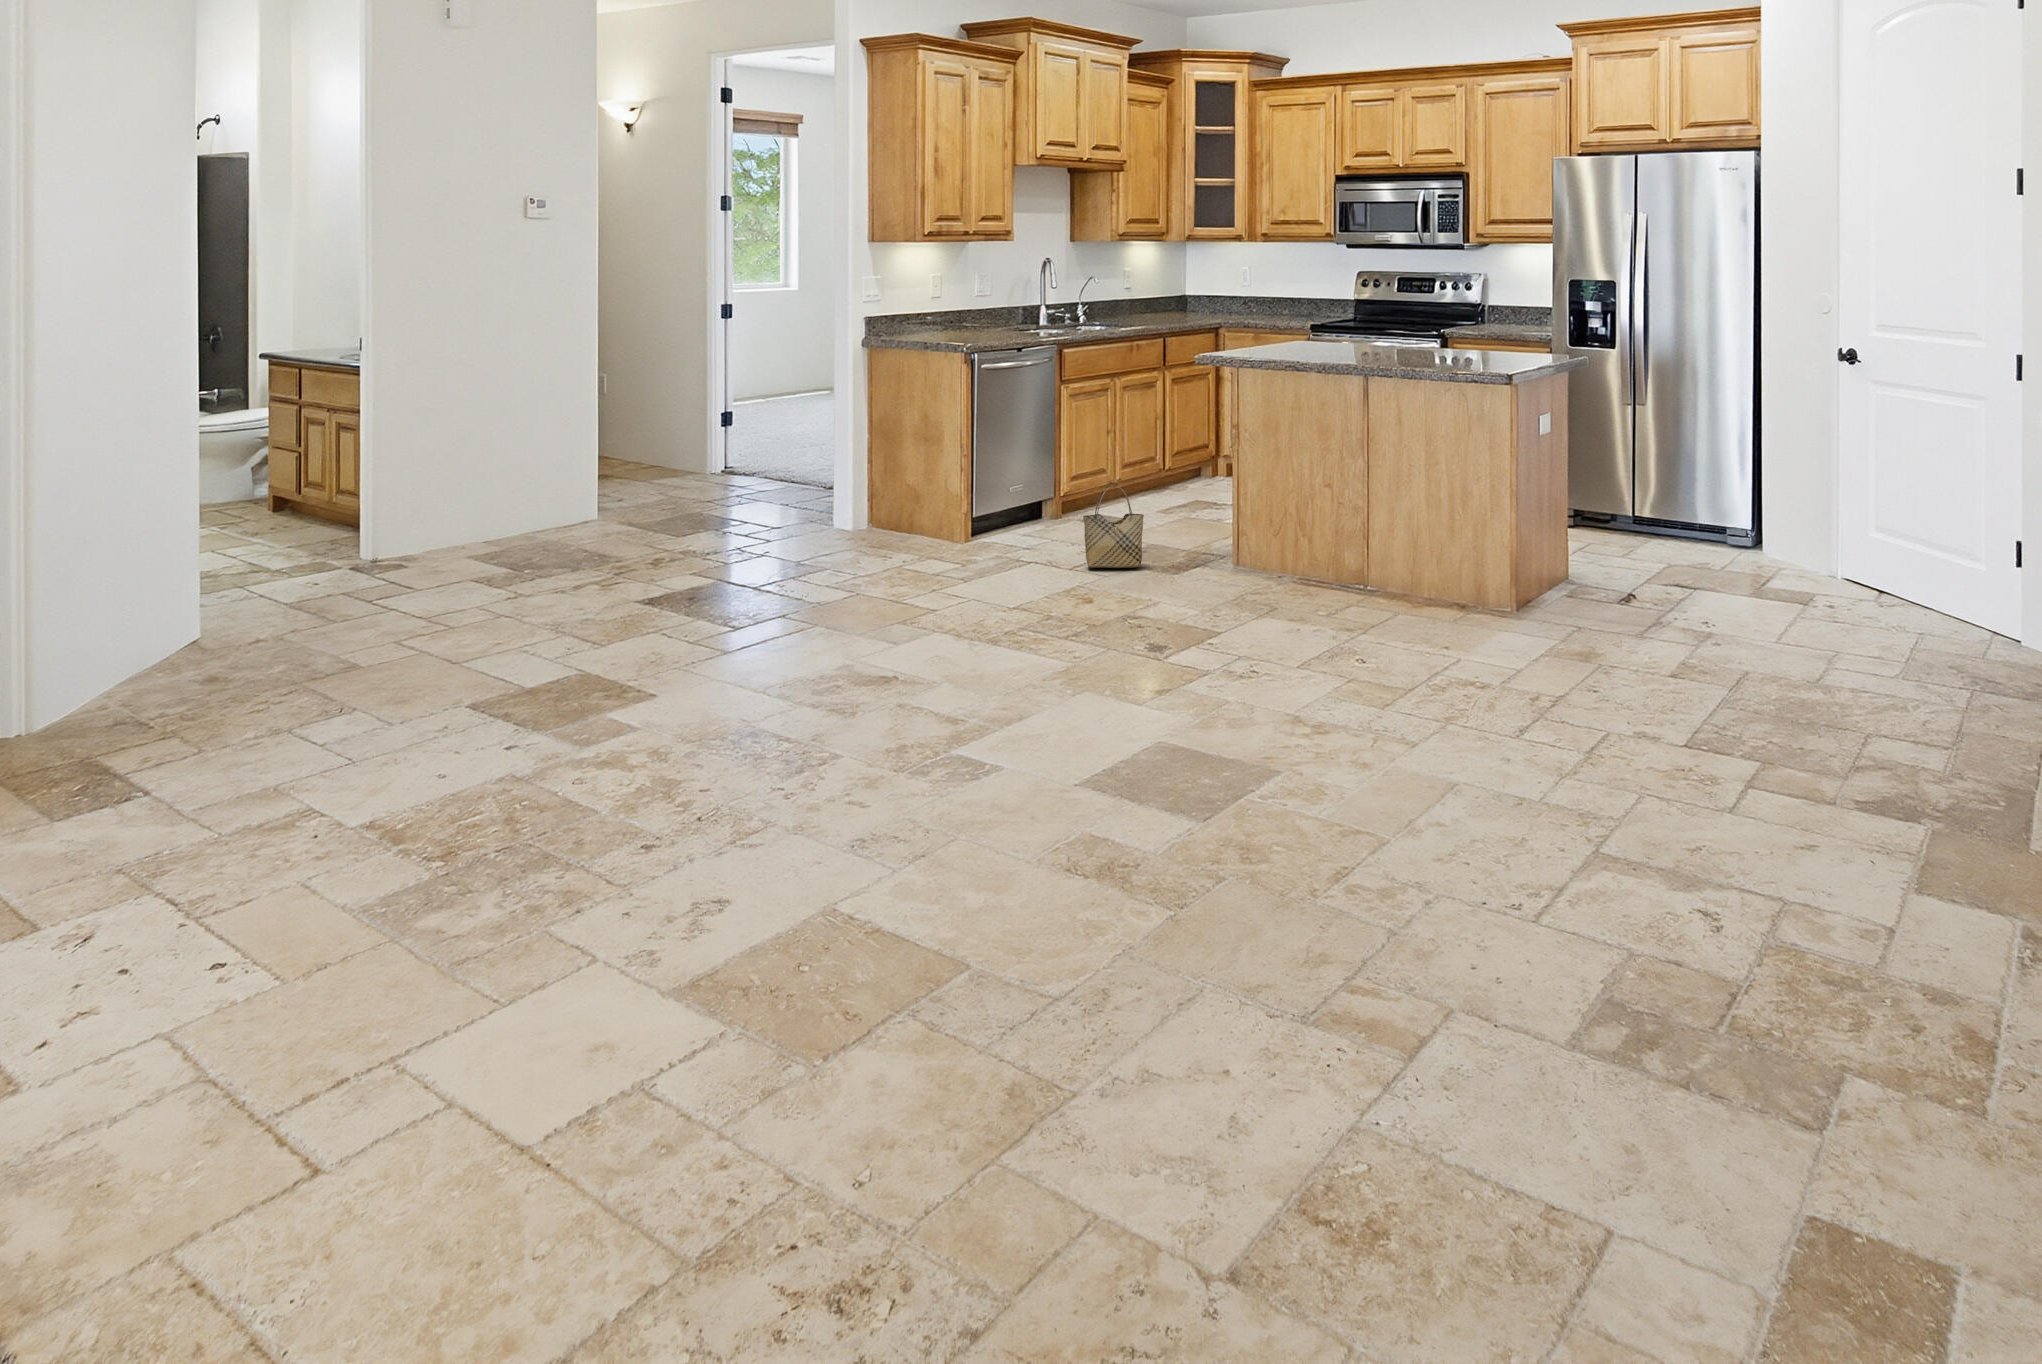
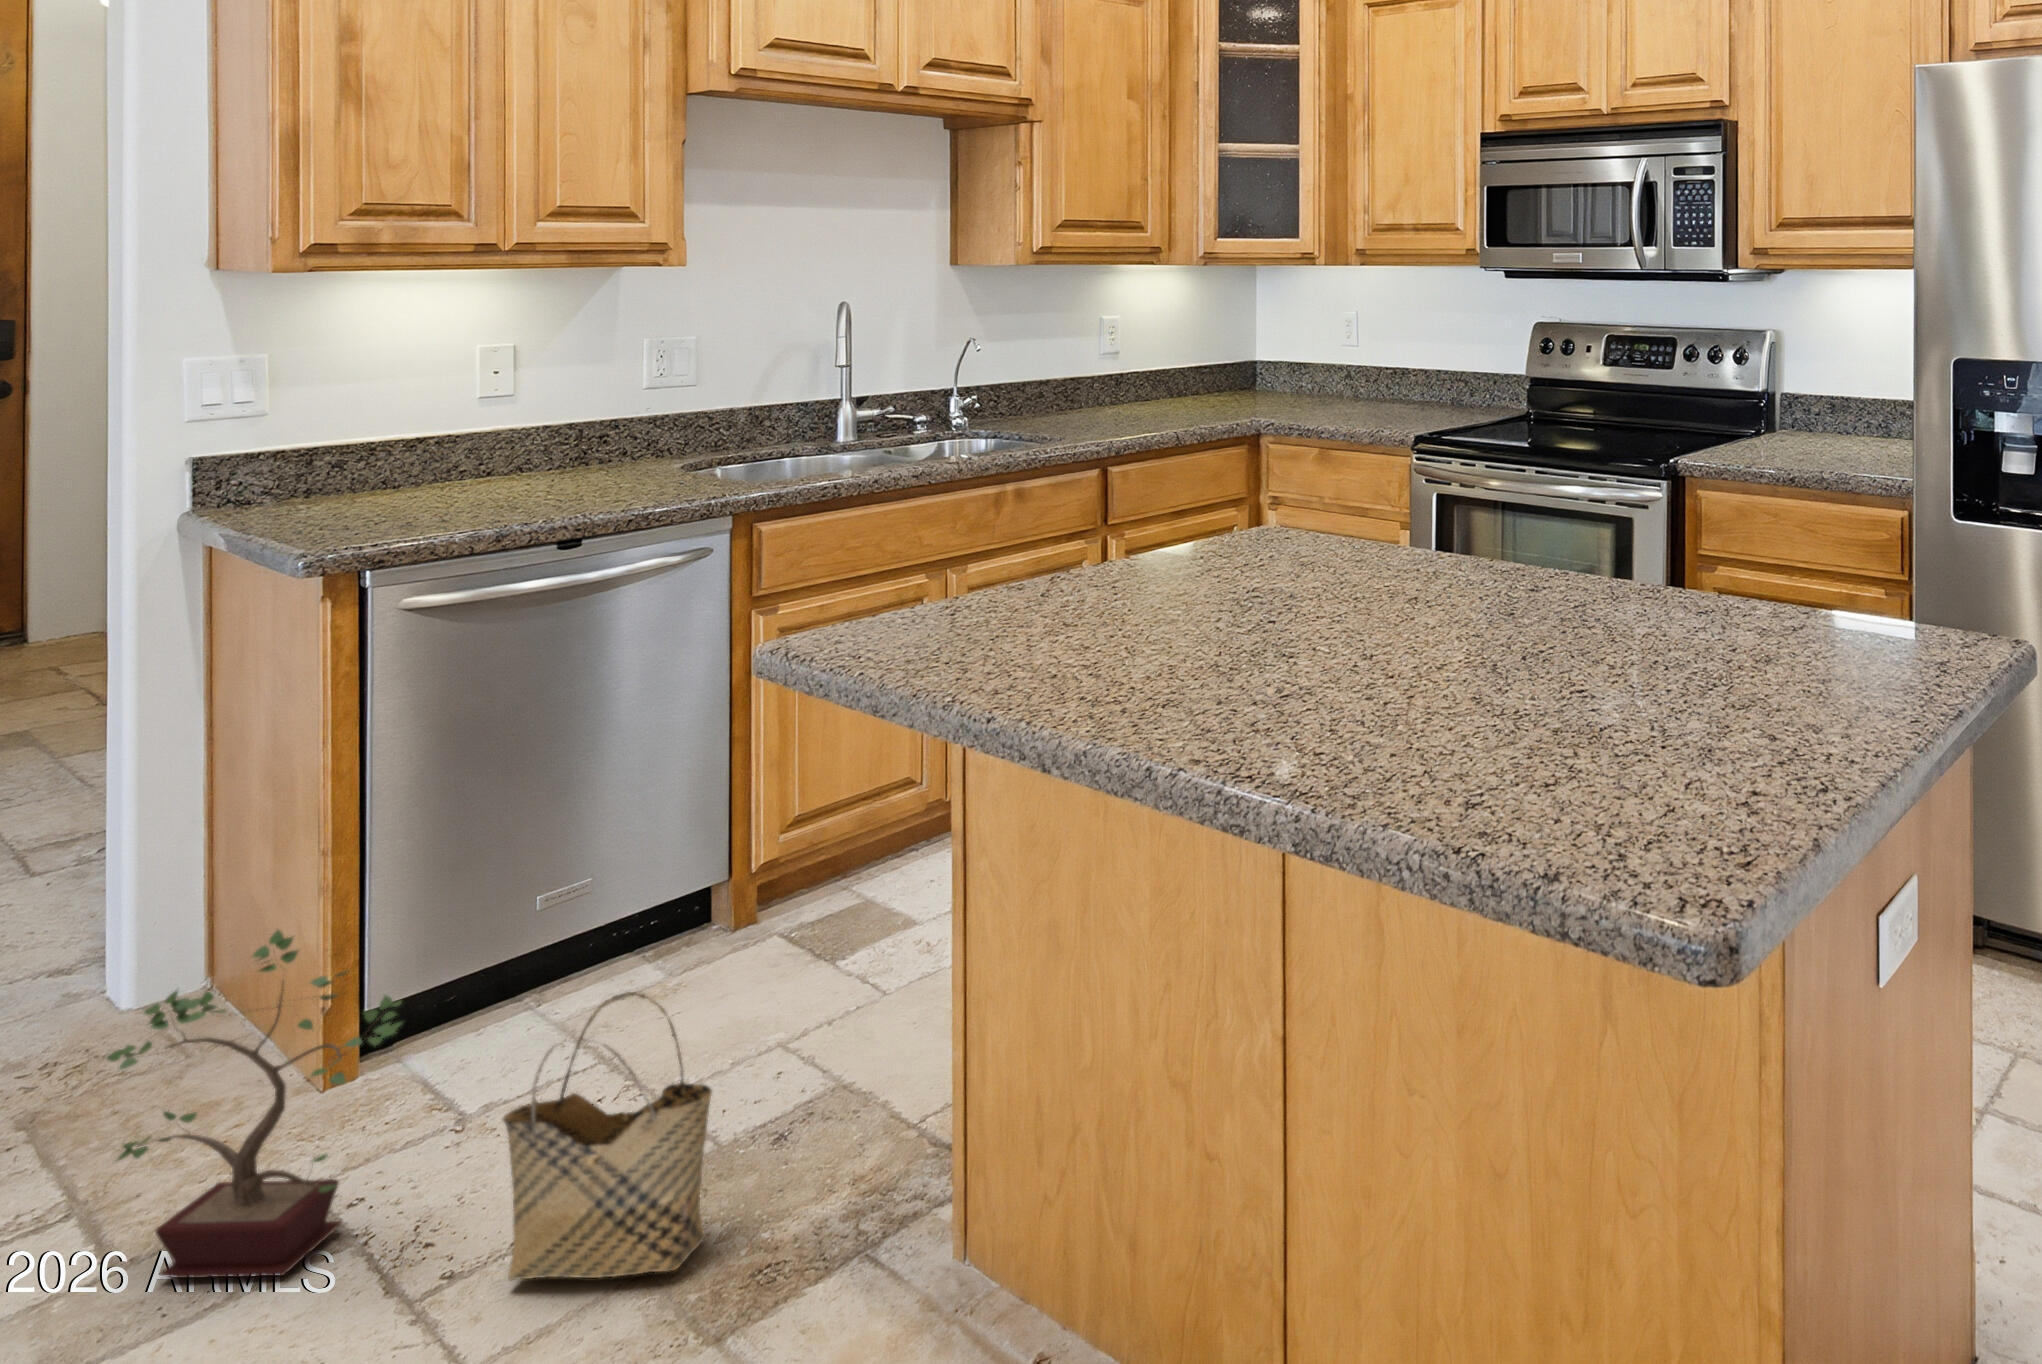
potted plant: none [954,458,1054,568] -> present [107,930,402,1278]

